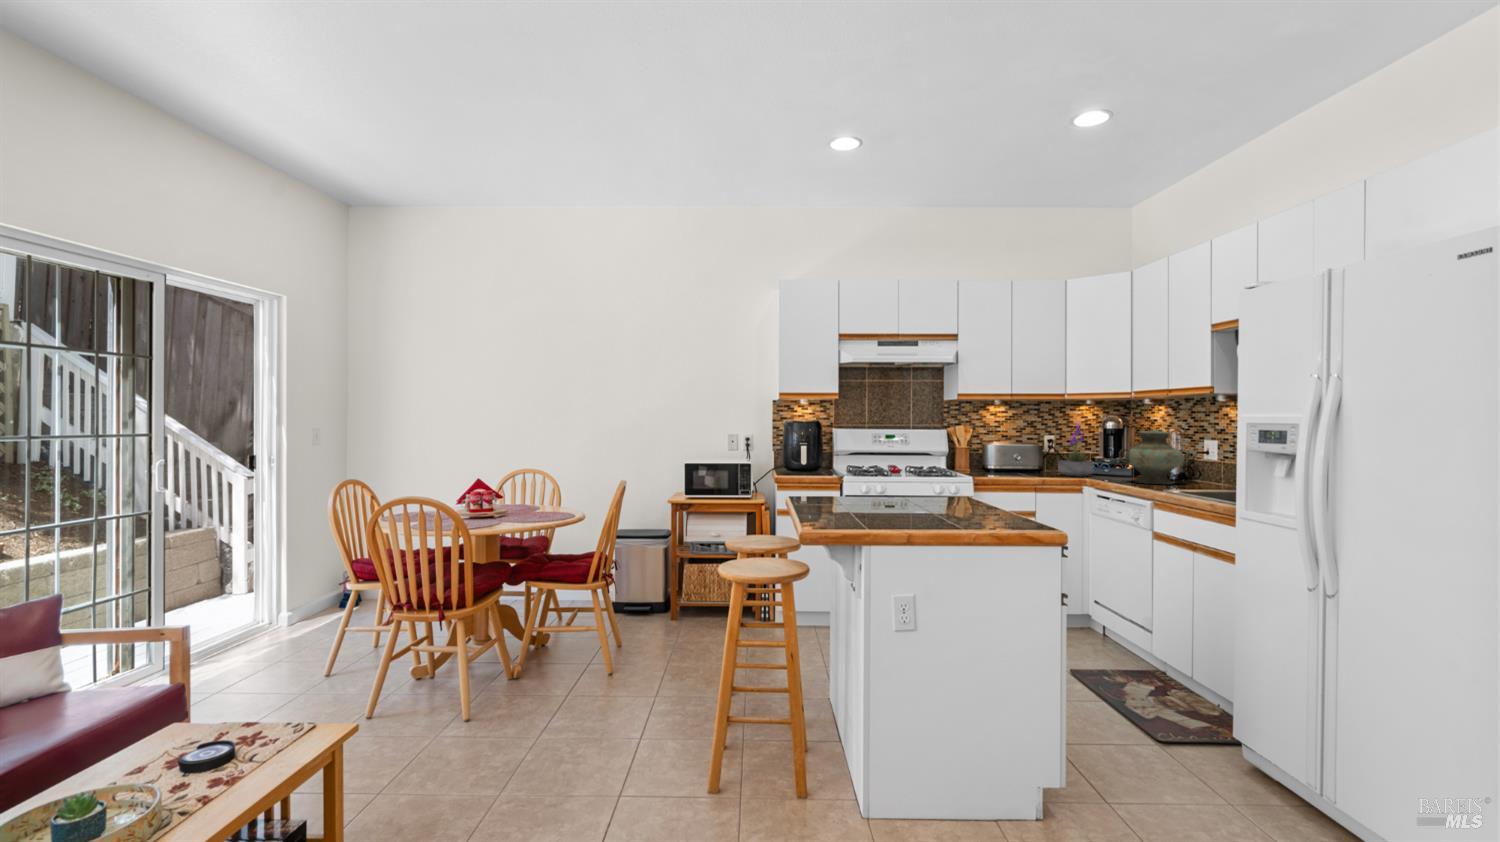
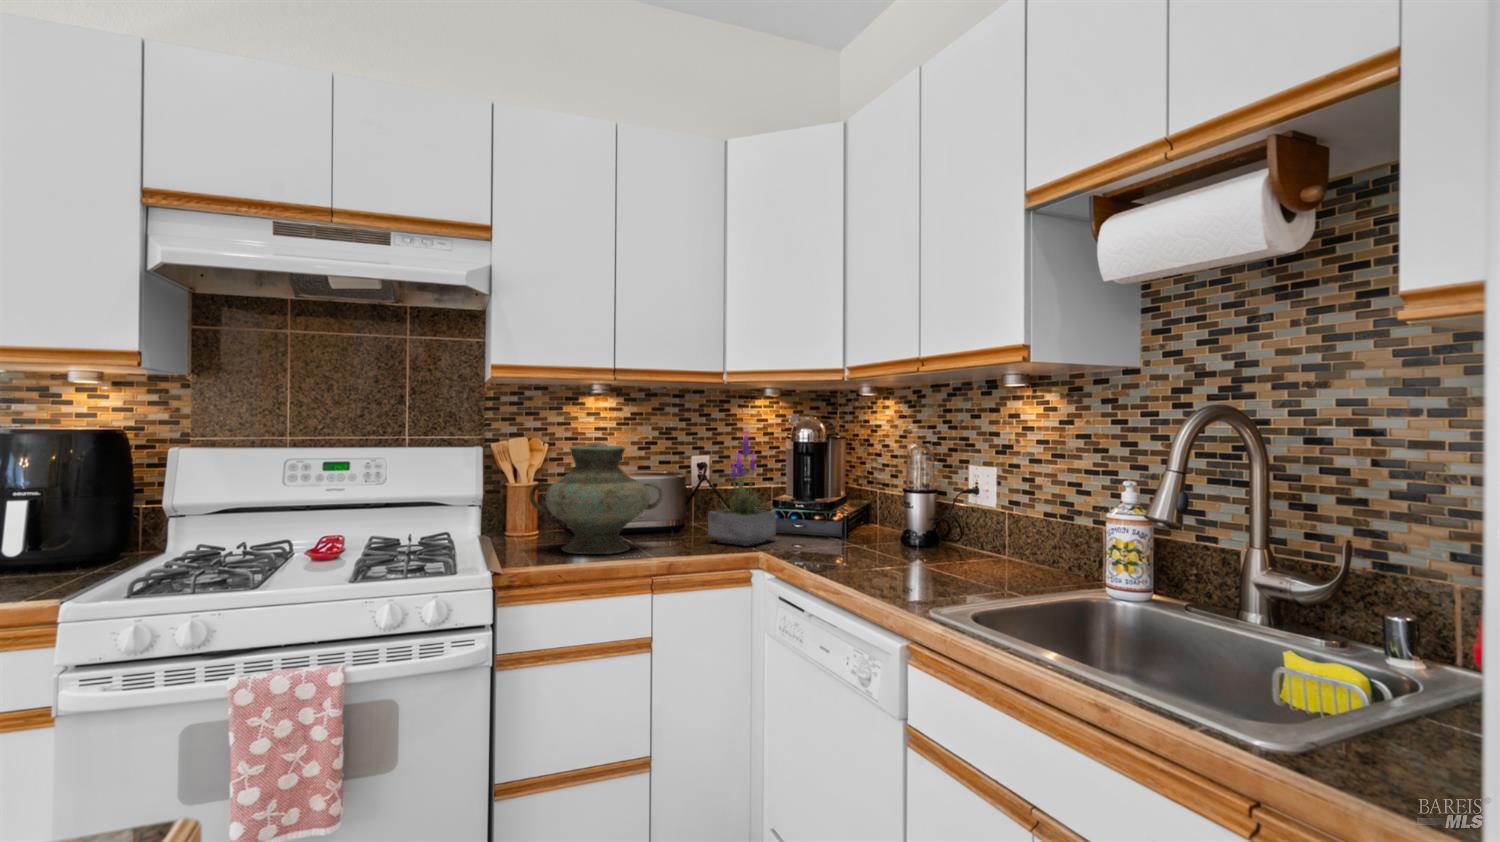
vase: present [1119,430,1190,484] -> present [529,442,663,554]

